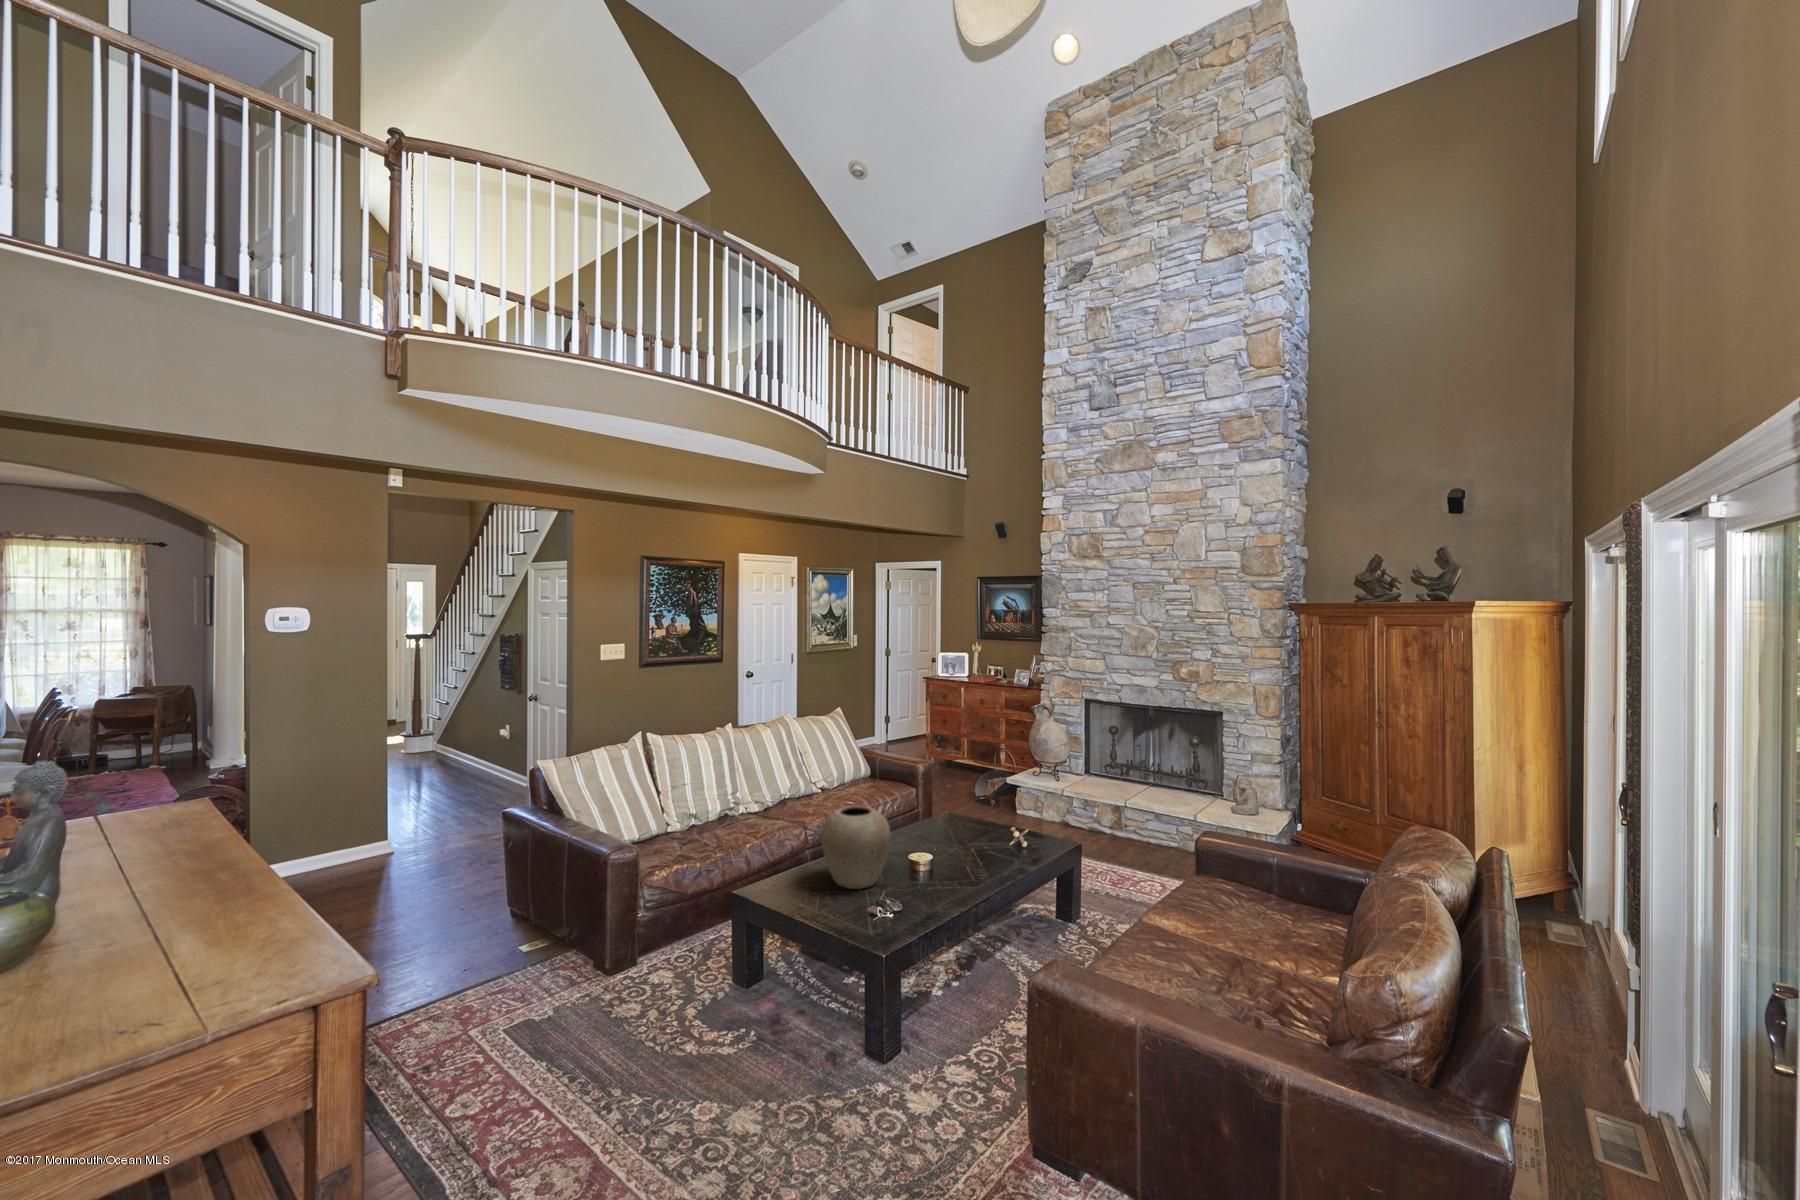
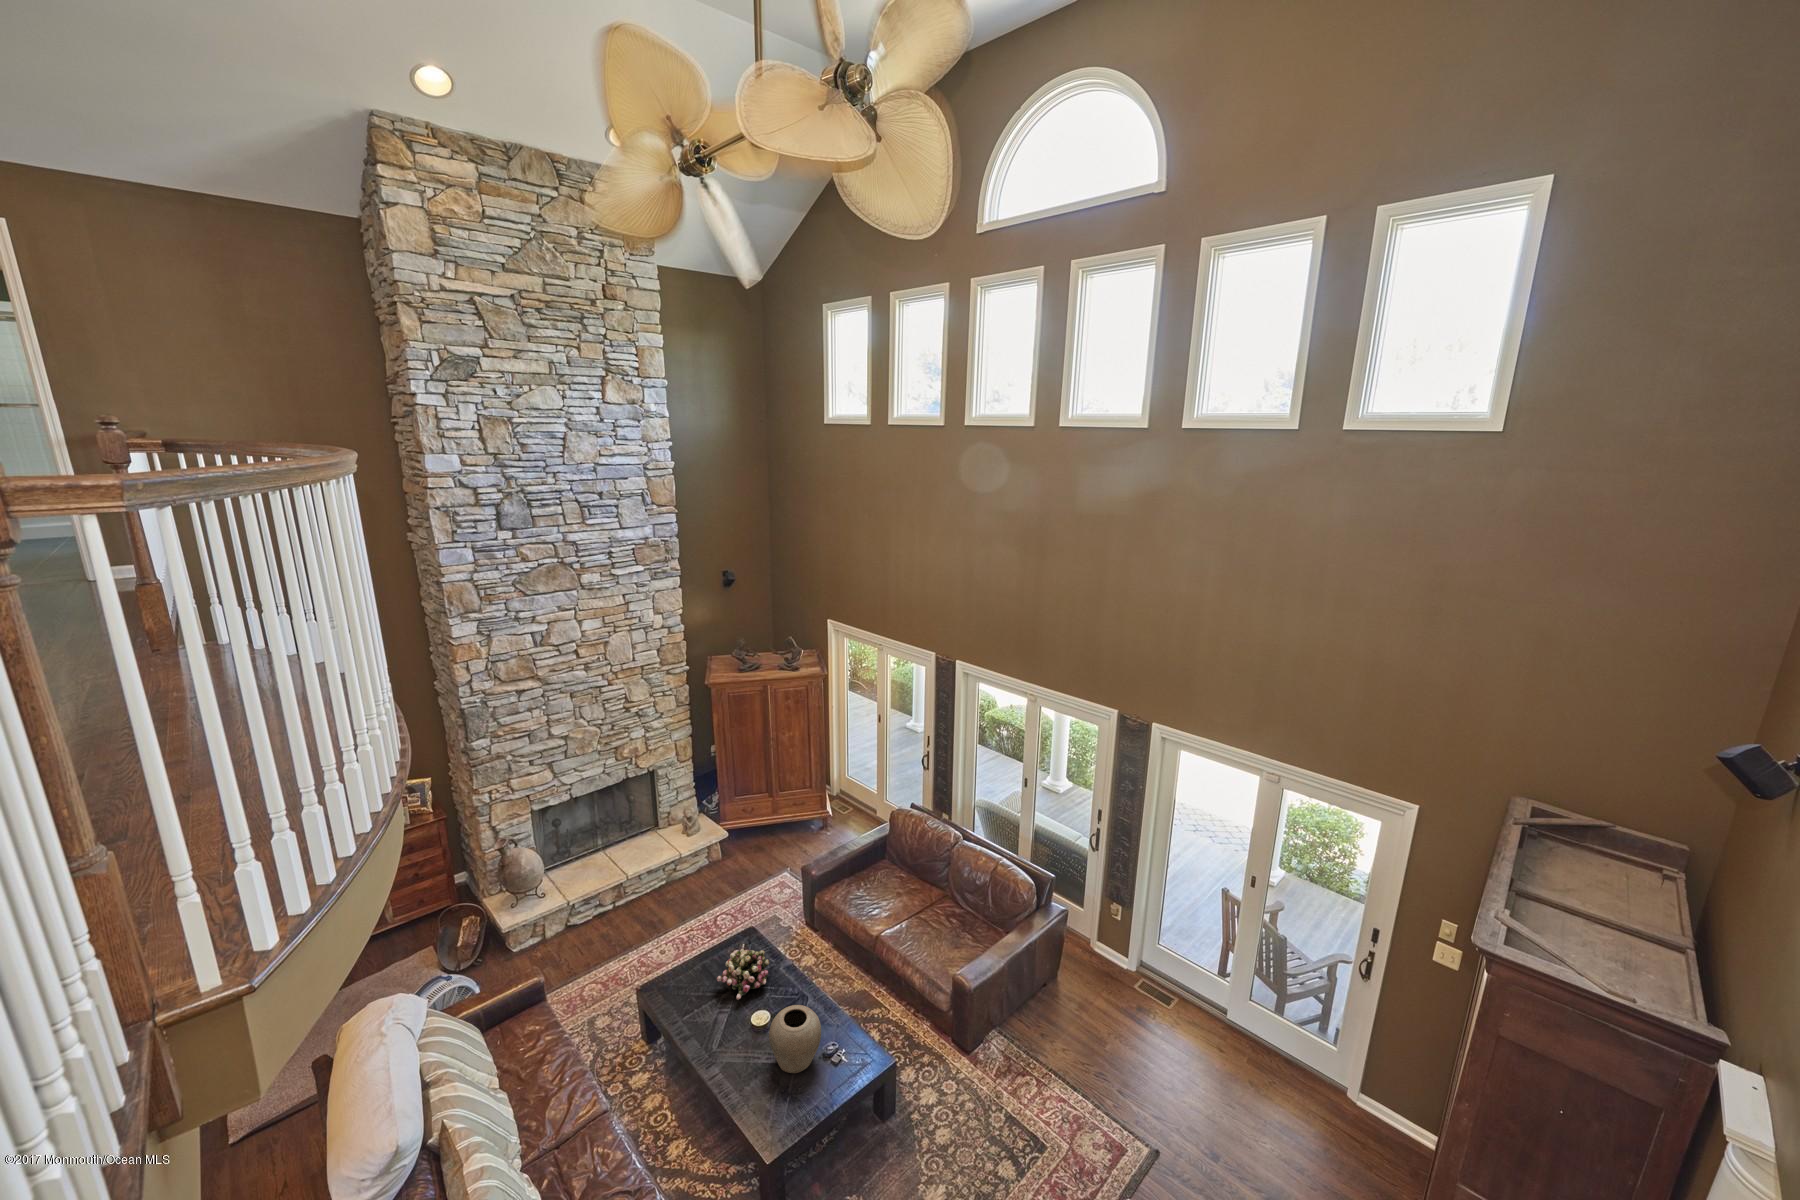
flower arrangement: none [926,796,1002,852] -> present [717,949,769,1000]

